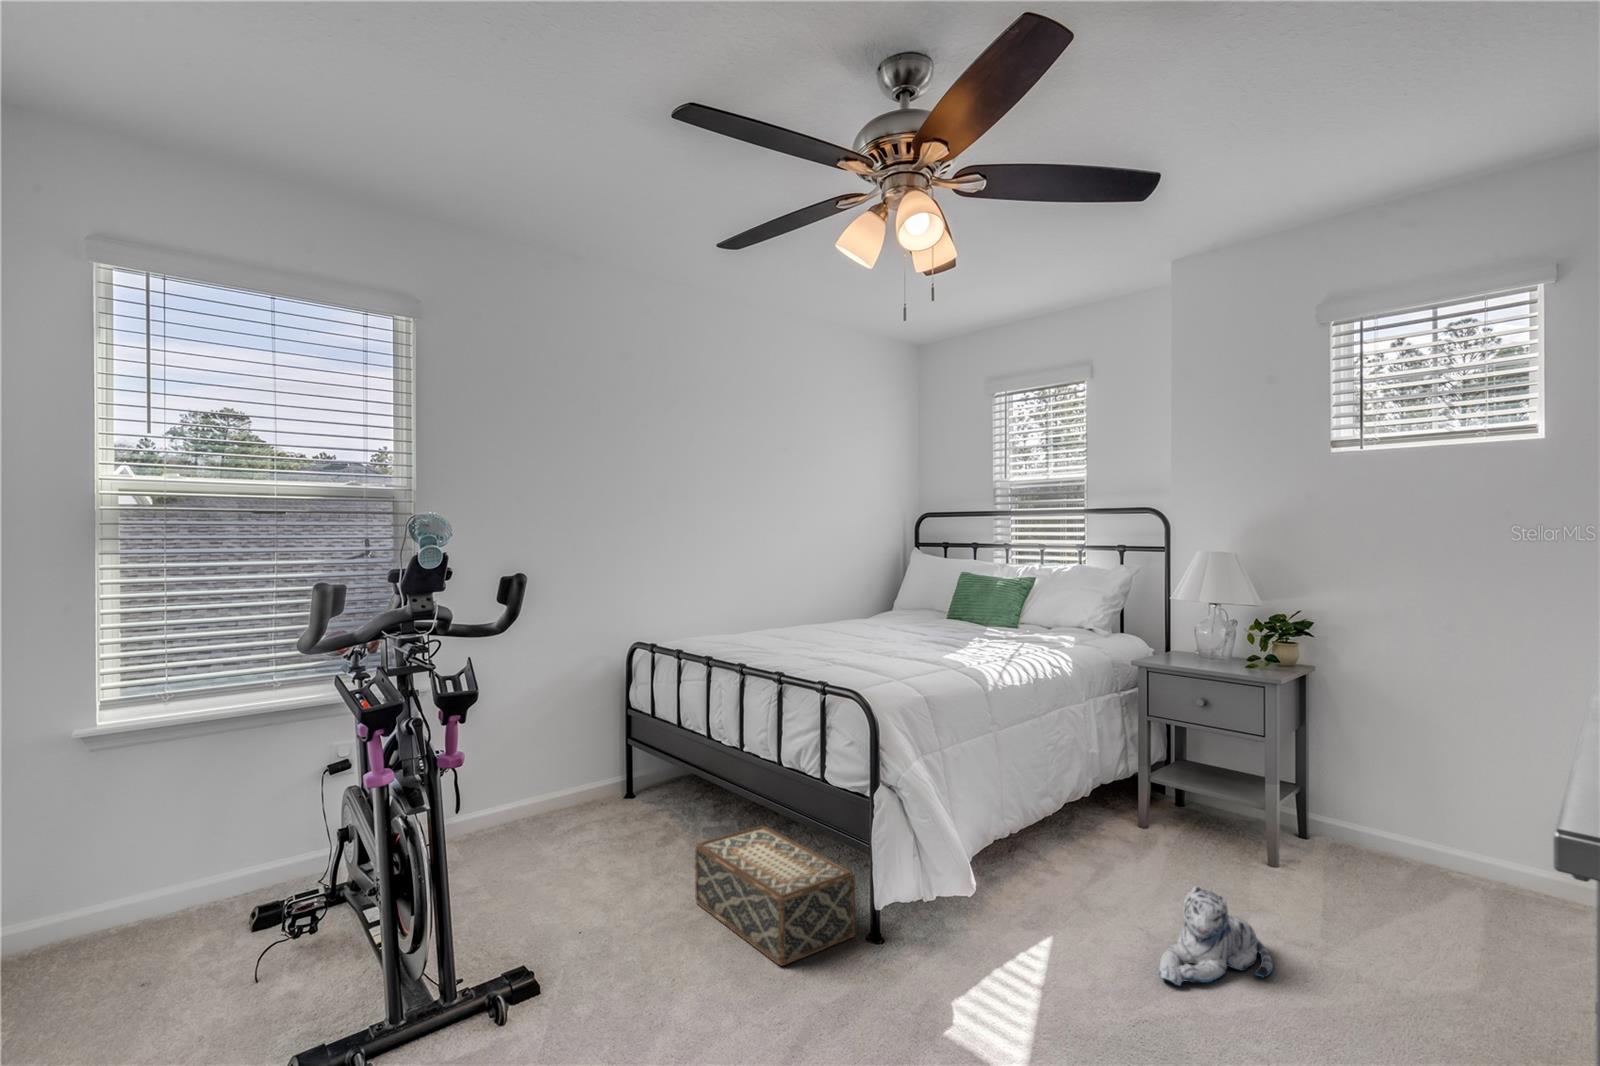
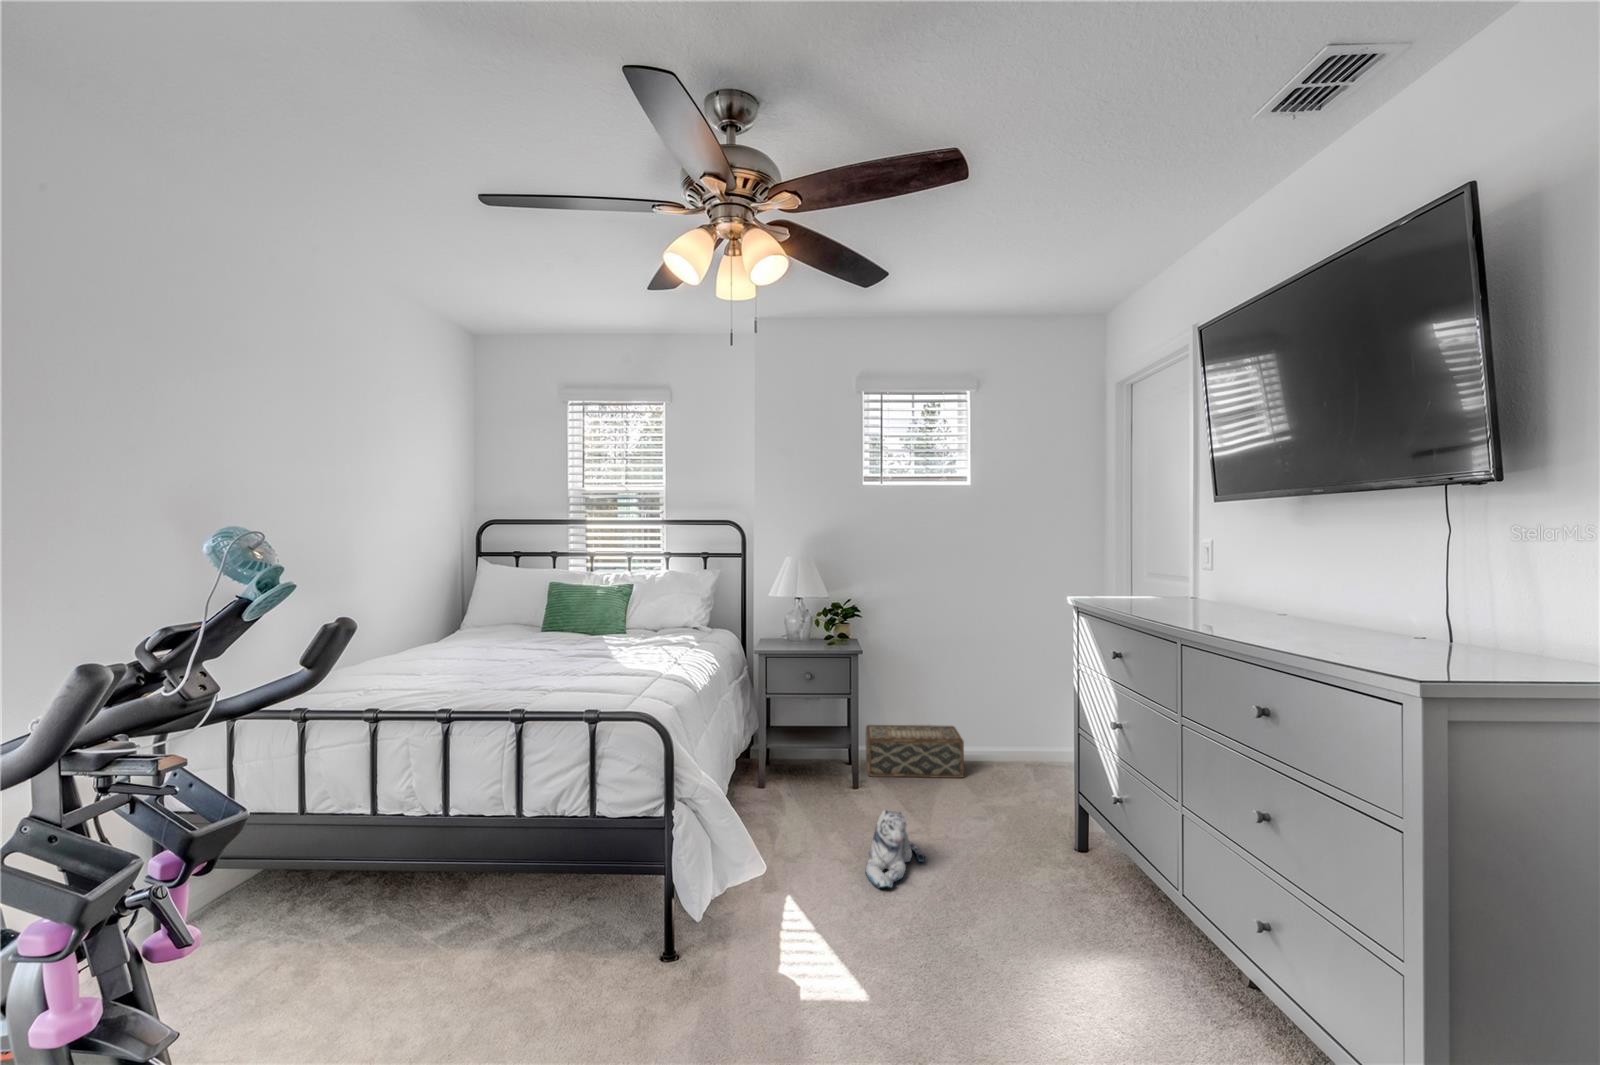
woven basket: present [695,826,855,966] -> present [866,725,964,778]

